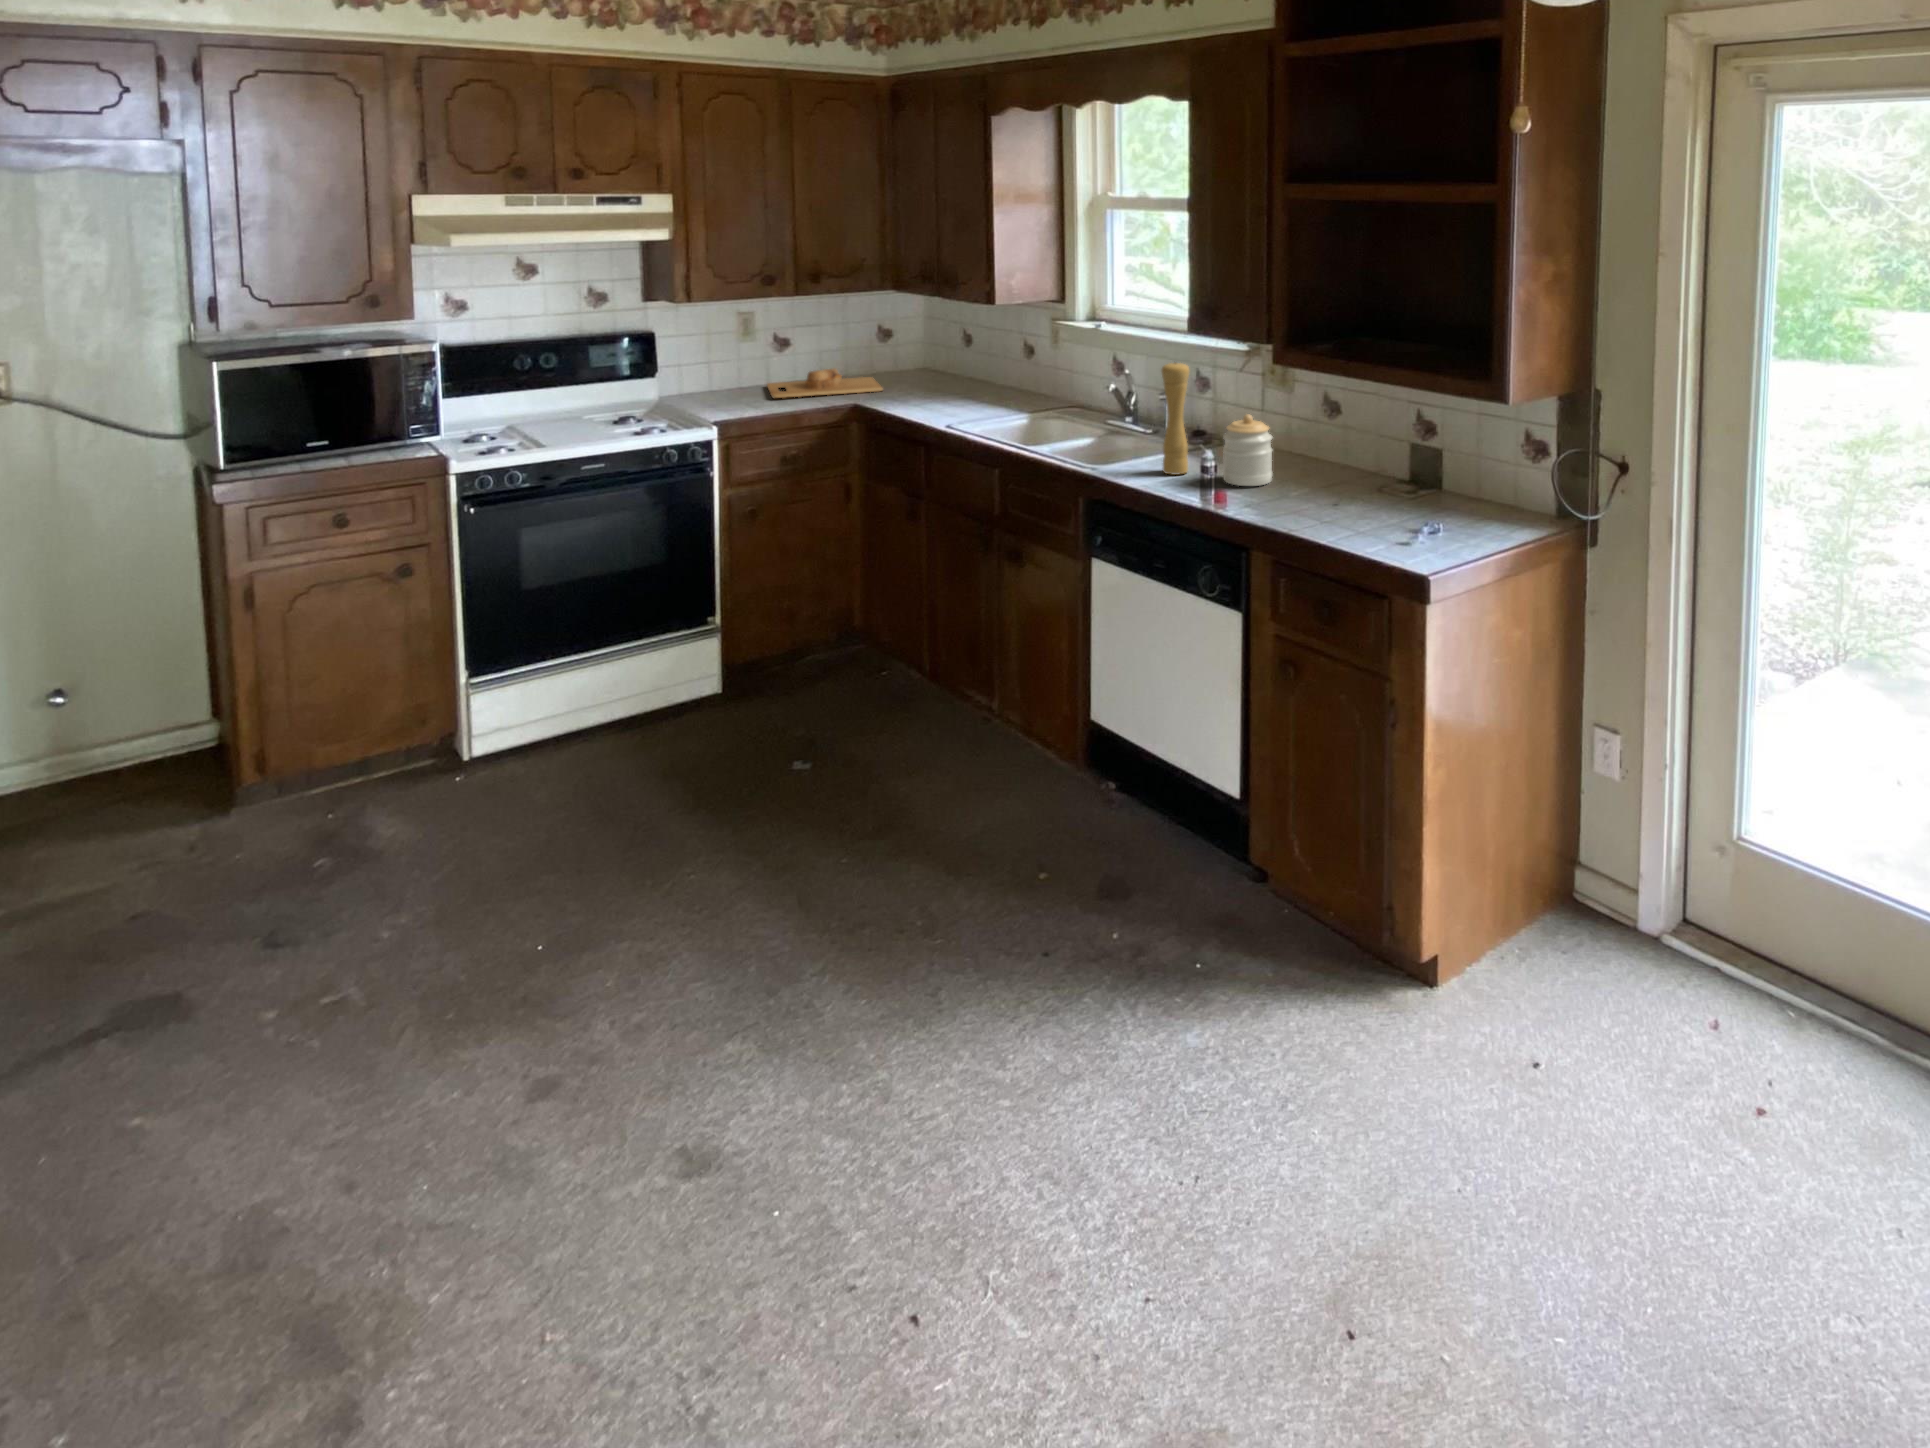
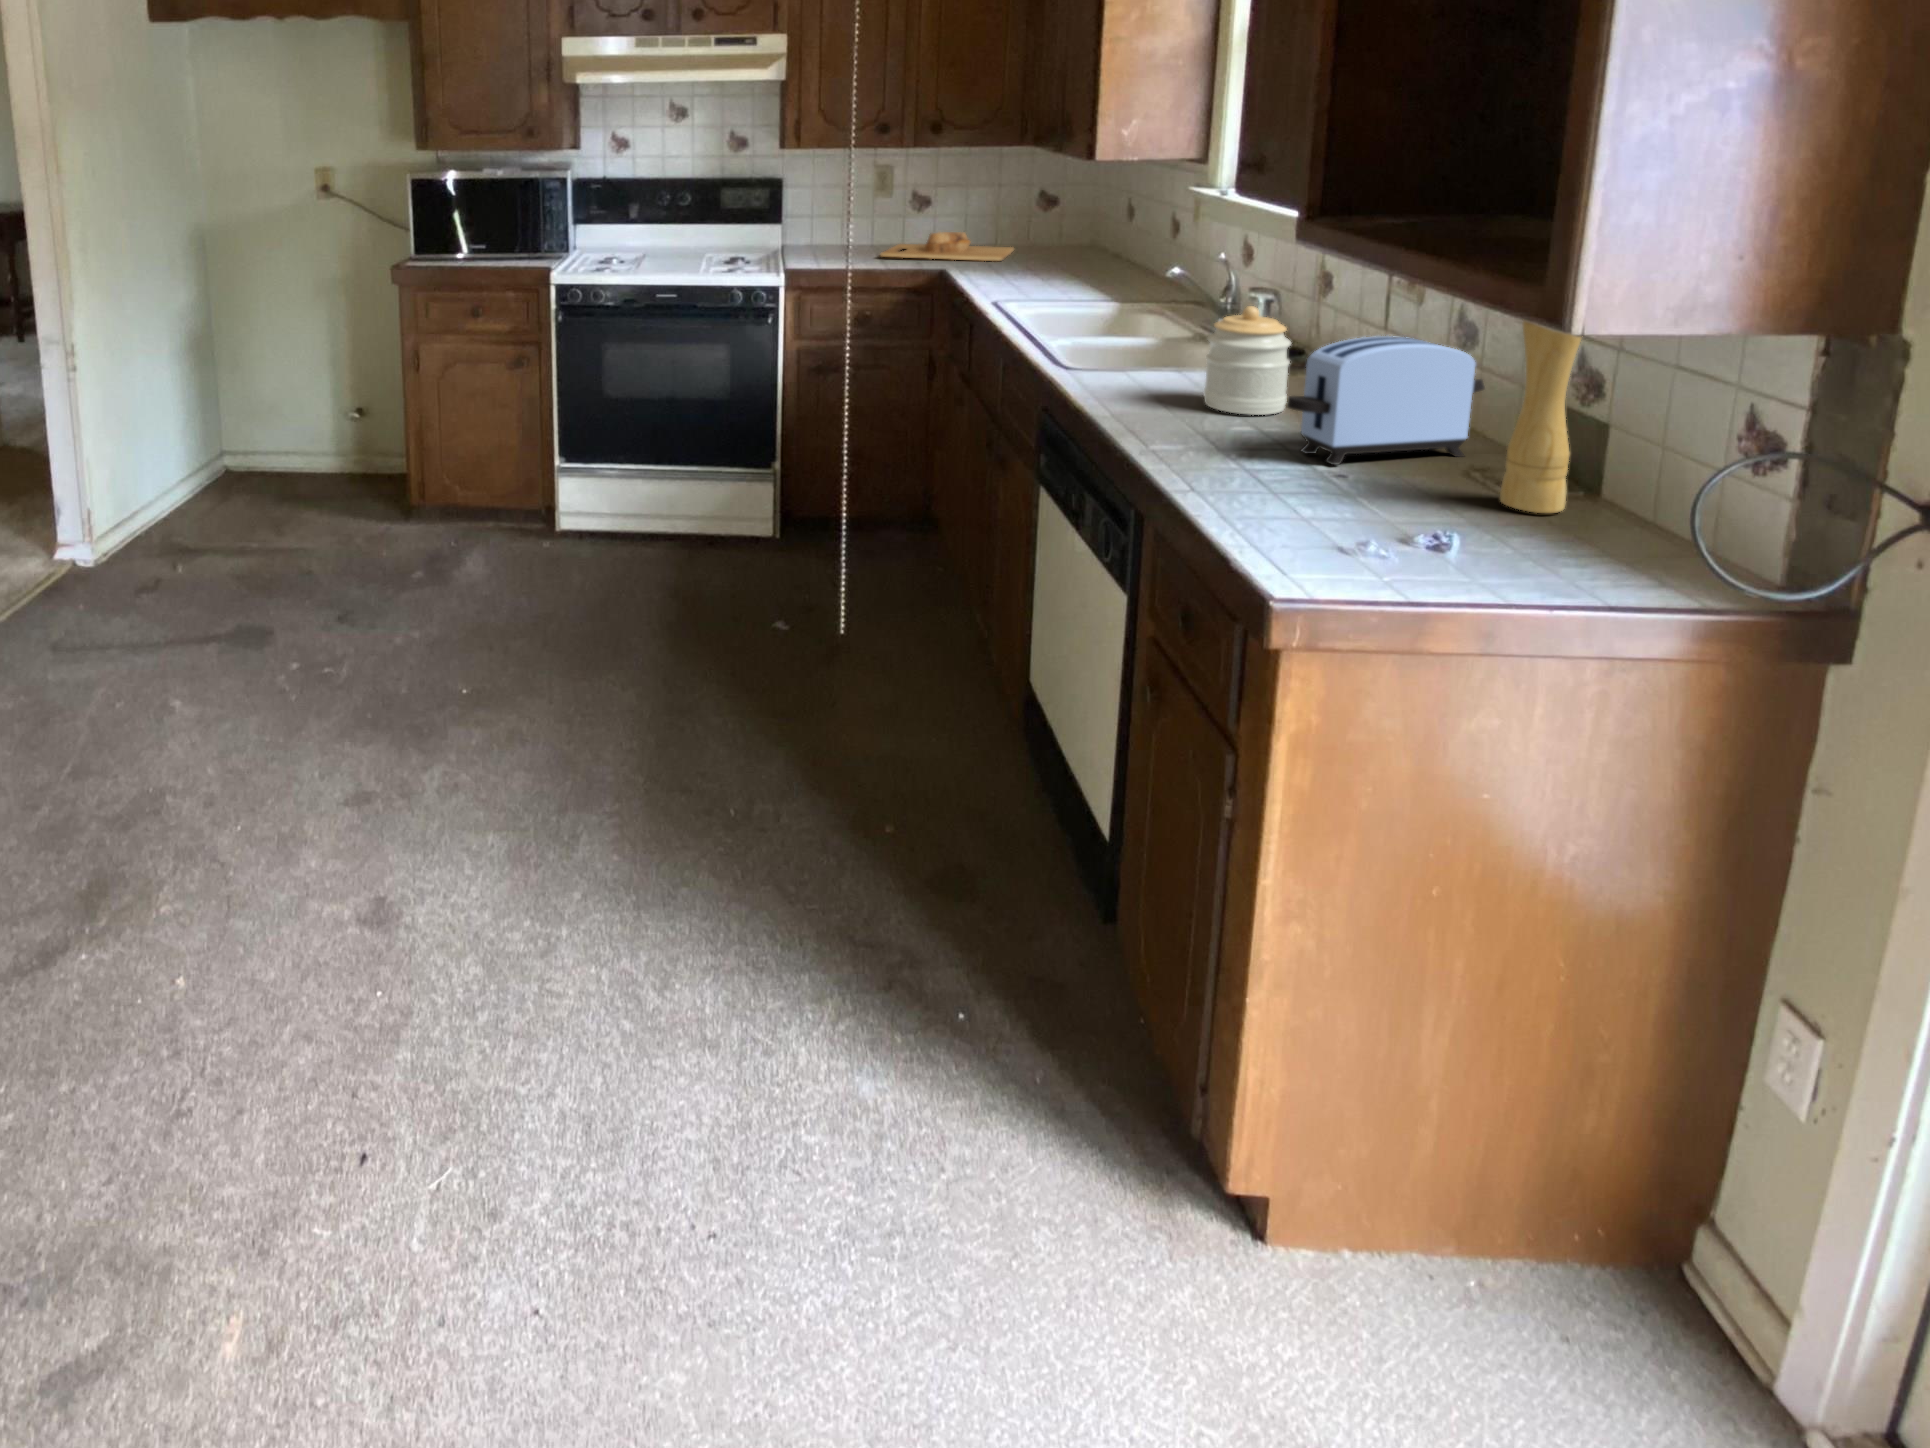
pepper mill: present [1162,362,1189,475] -> present [1500,321,1581,513]
toaster: none [1321,424,1389,507] -> present [1287,336,1485,464]

